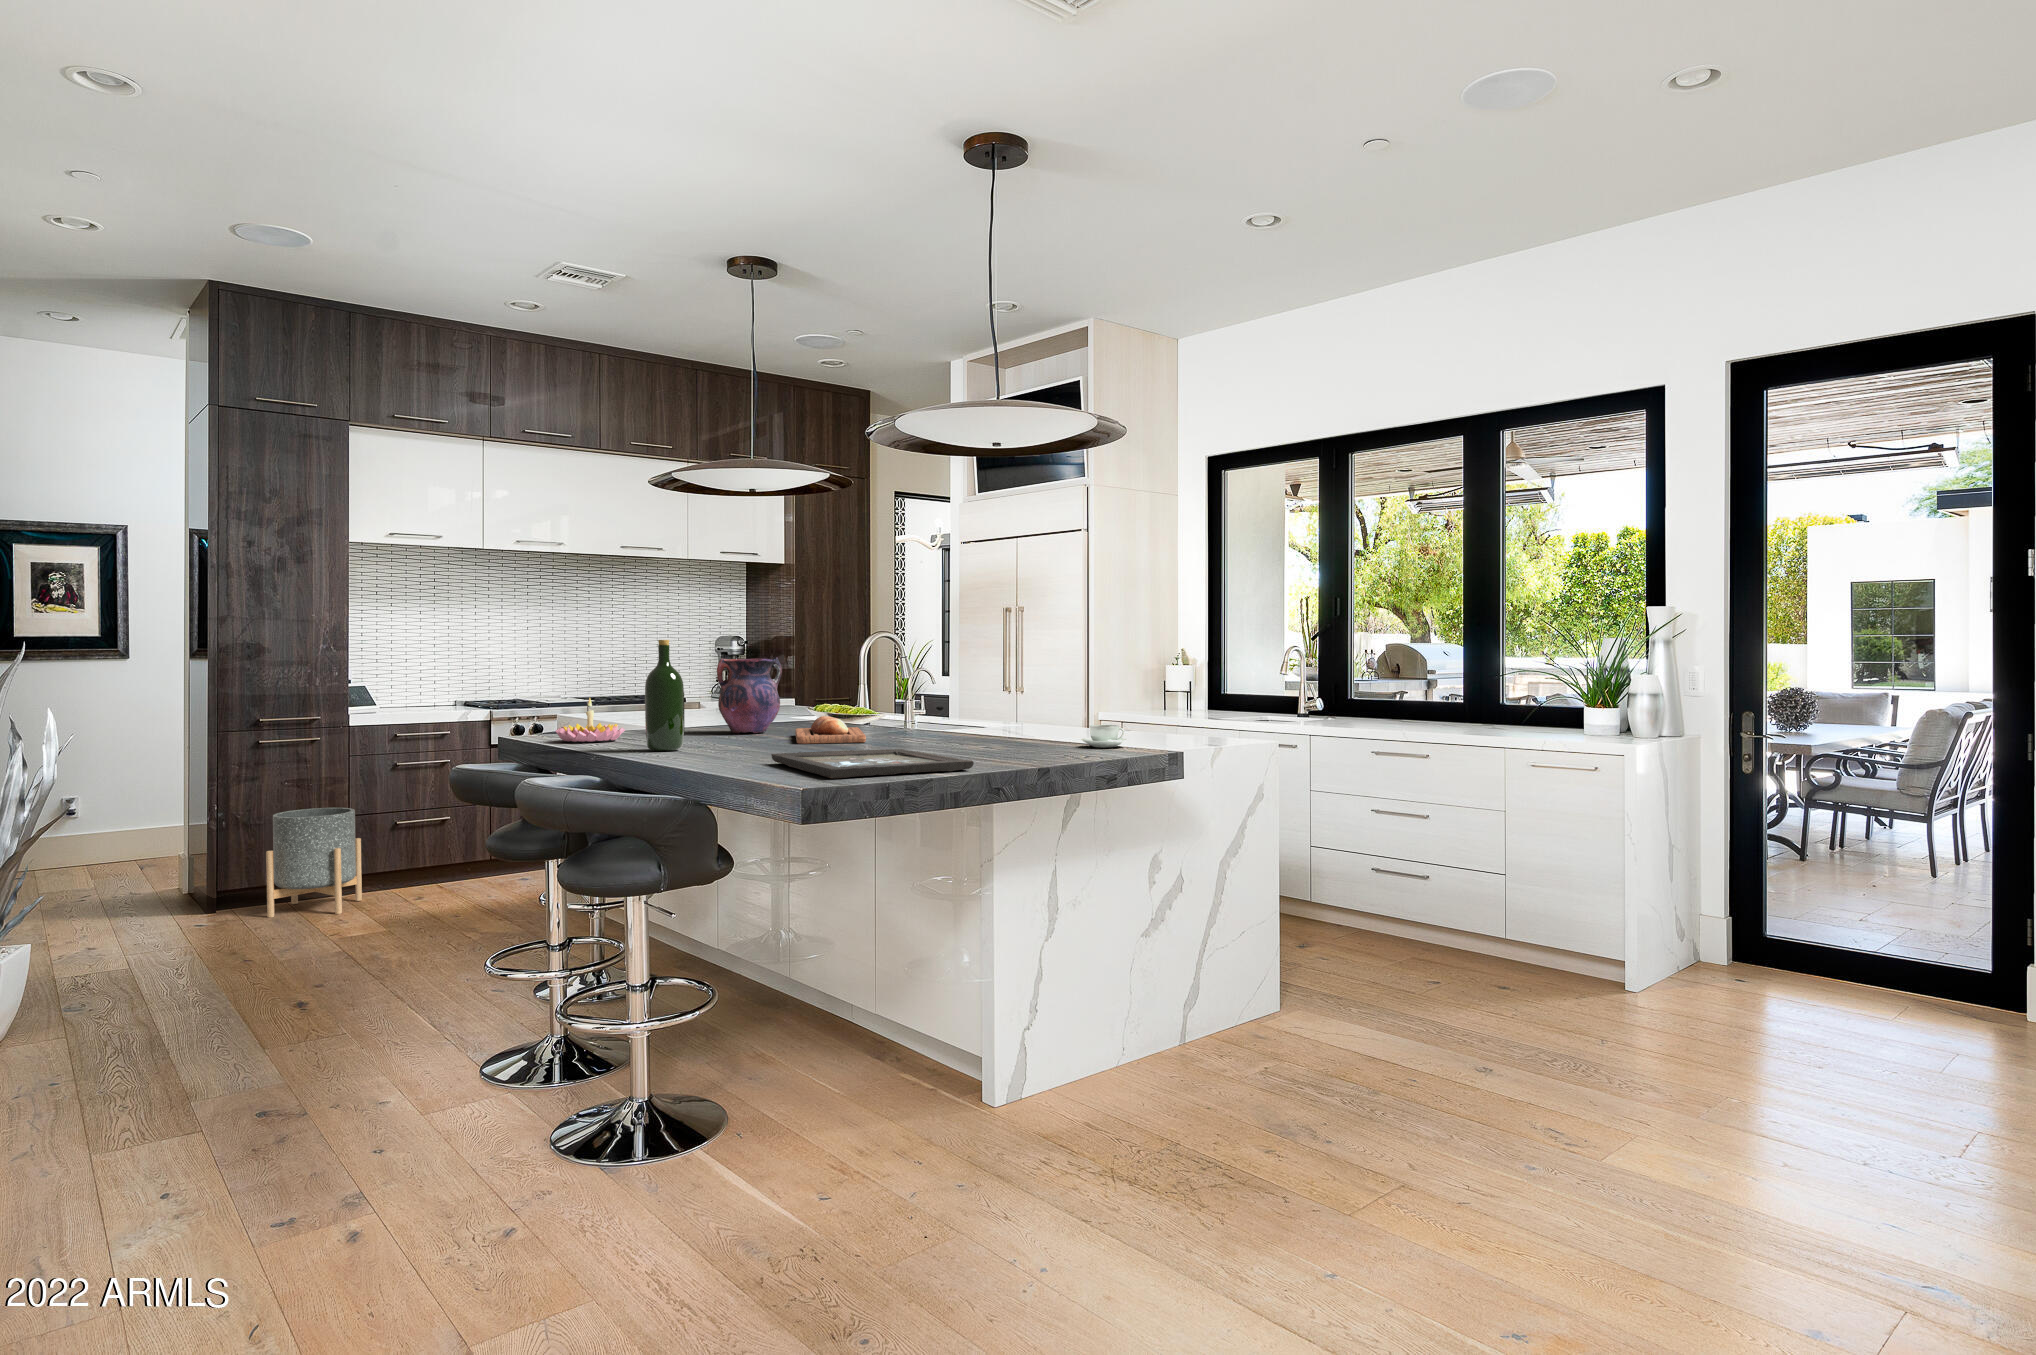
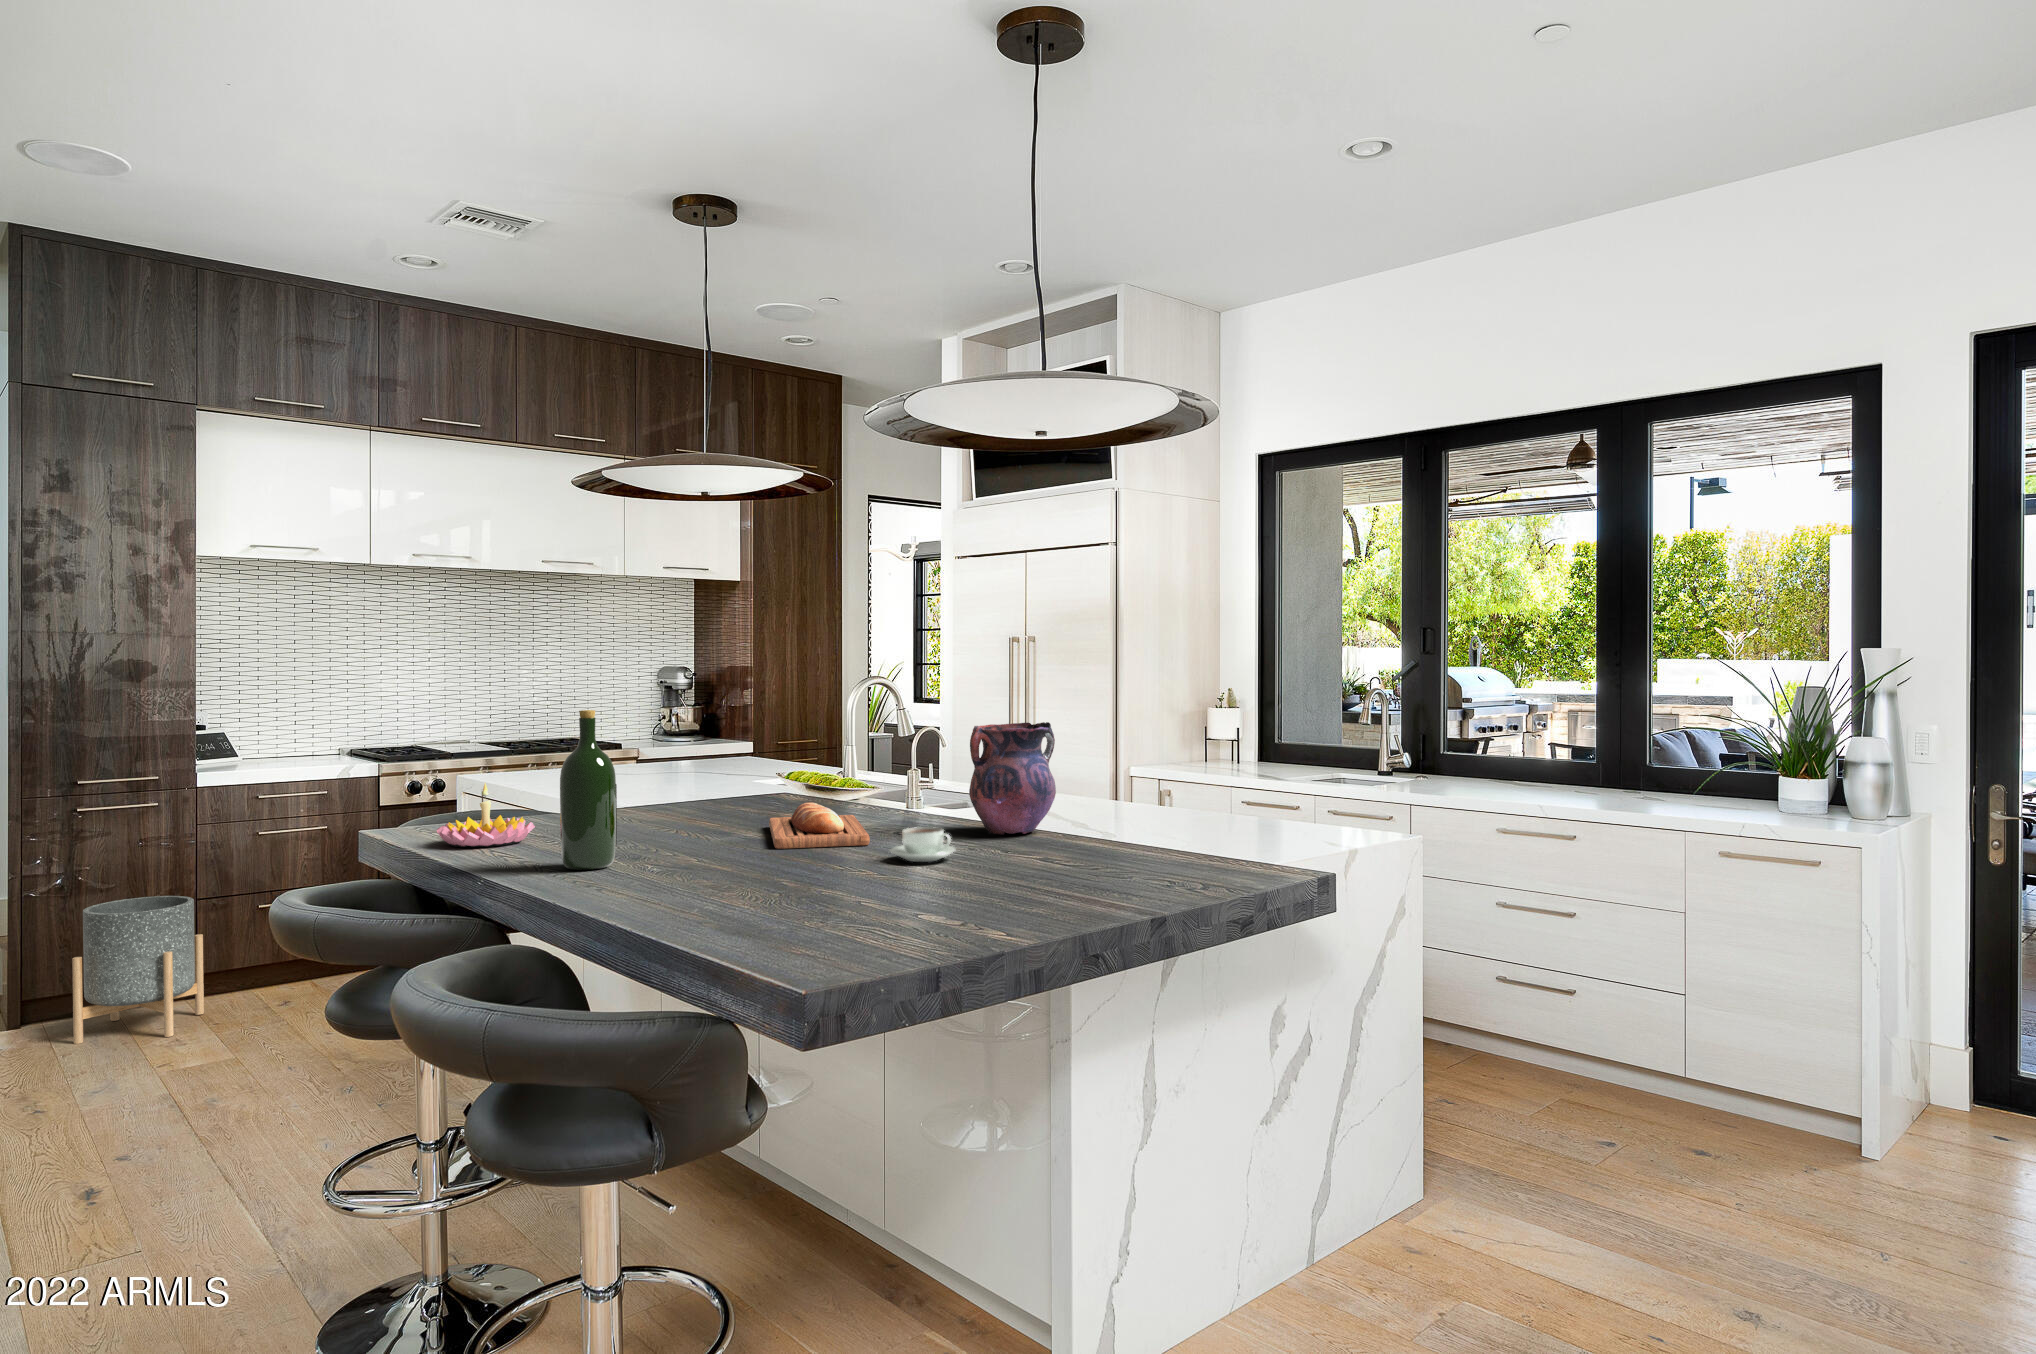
vase: present [717,657,782,733] -> present [969,722,1056,835]
coffee cup: present [1081,725,1127,747] -> present [890,827,955,862]
tray: present [771,749,974,778] -> none [746,874,1056,953]

